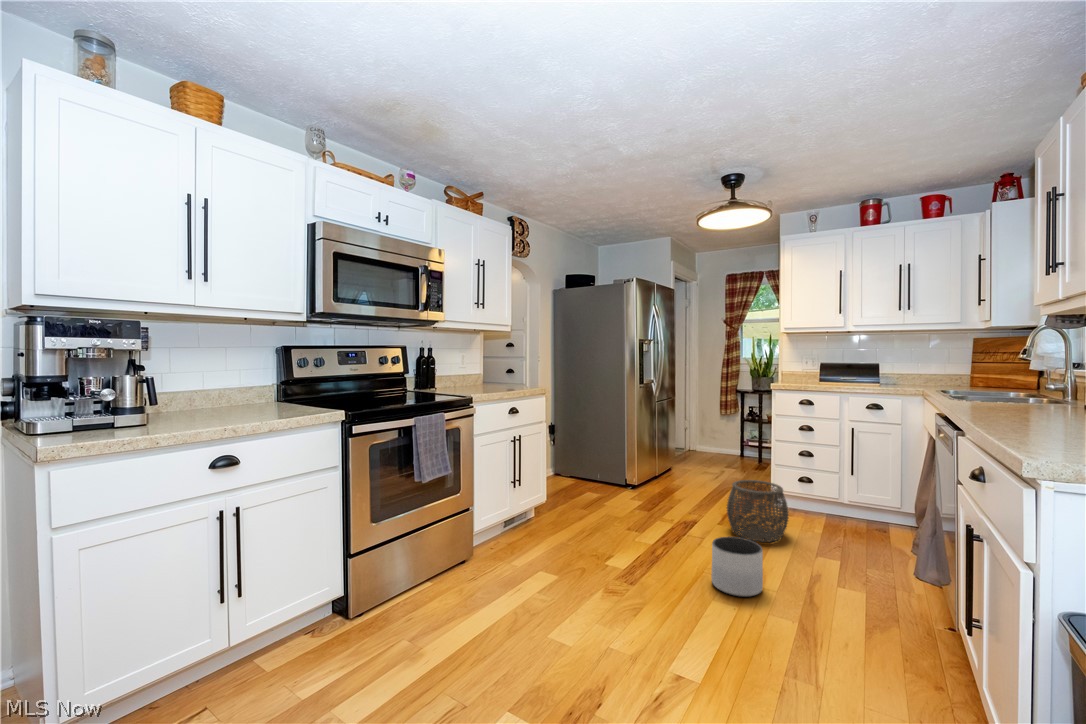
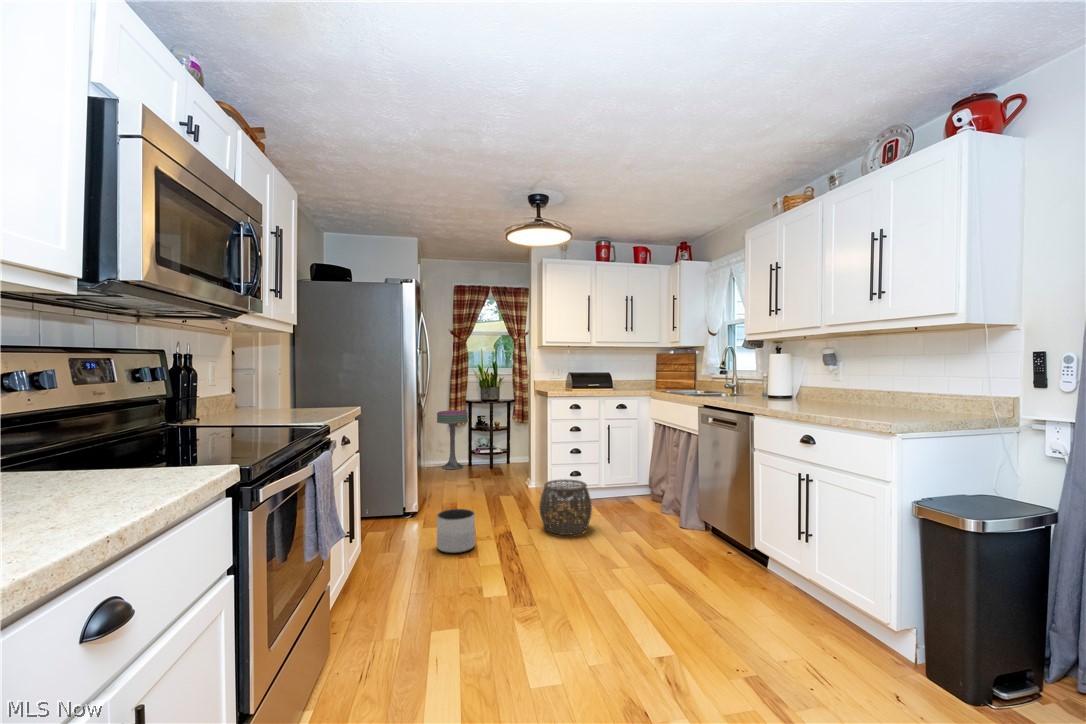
bar stool: none [704,399,736,458] -> present [437,410,468,469]
planter: present [711,537,763,597] -> present [437,509,475,553]

